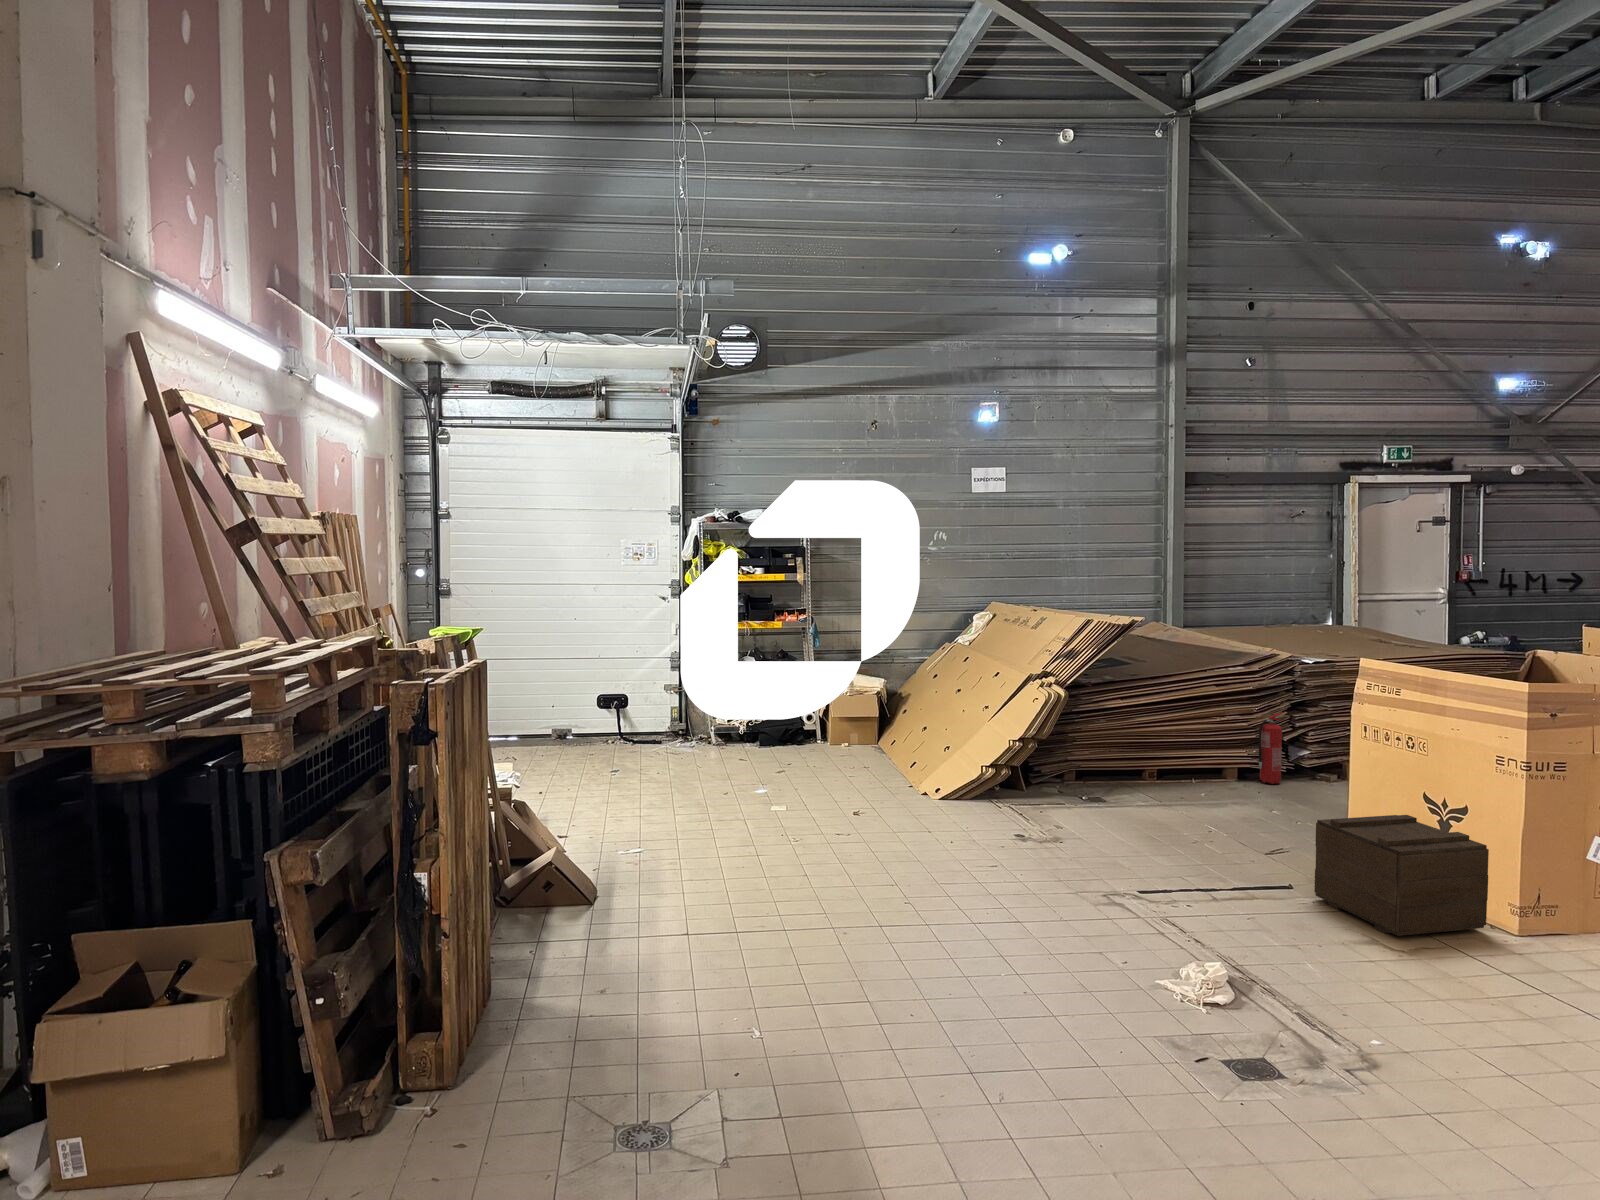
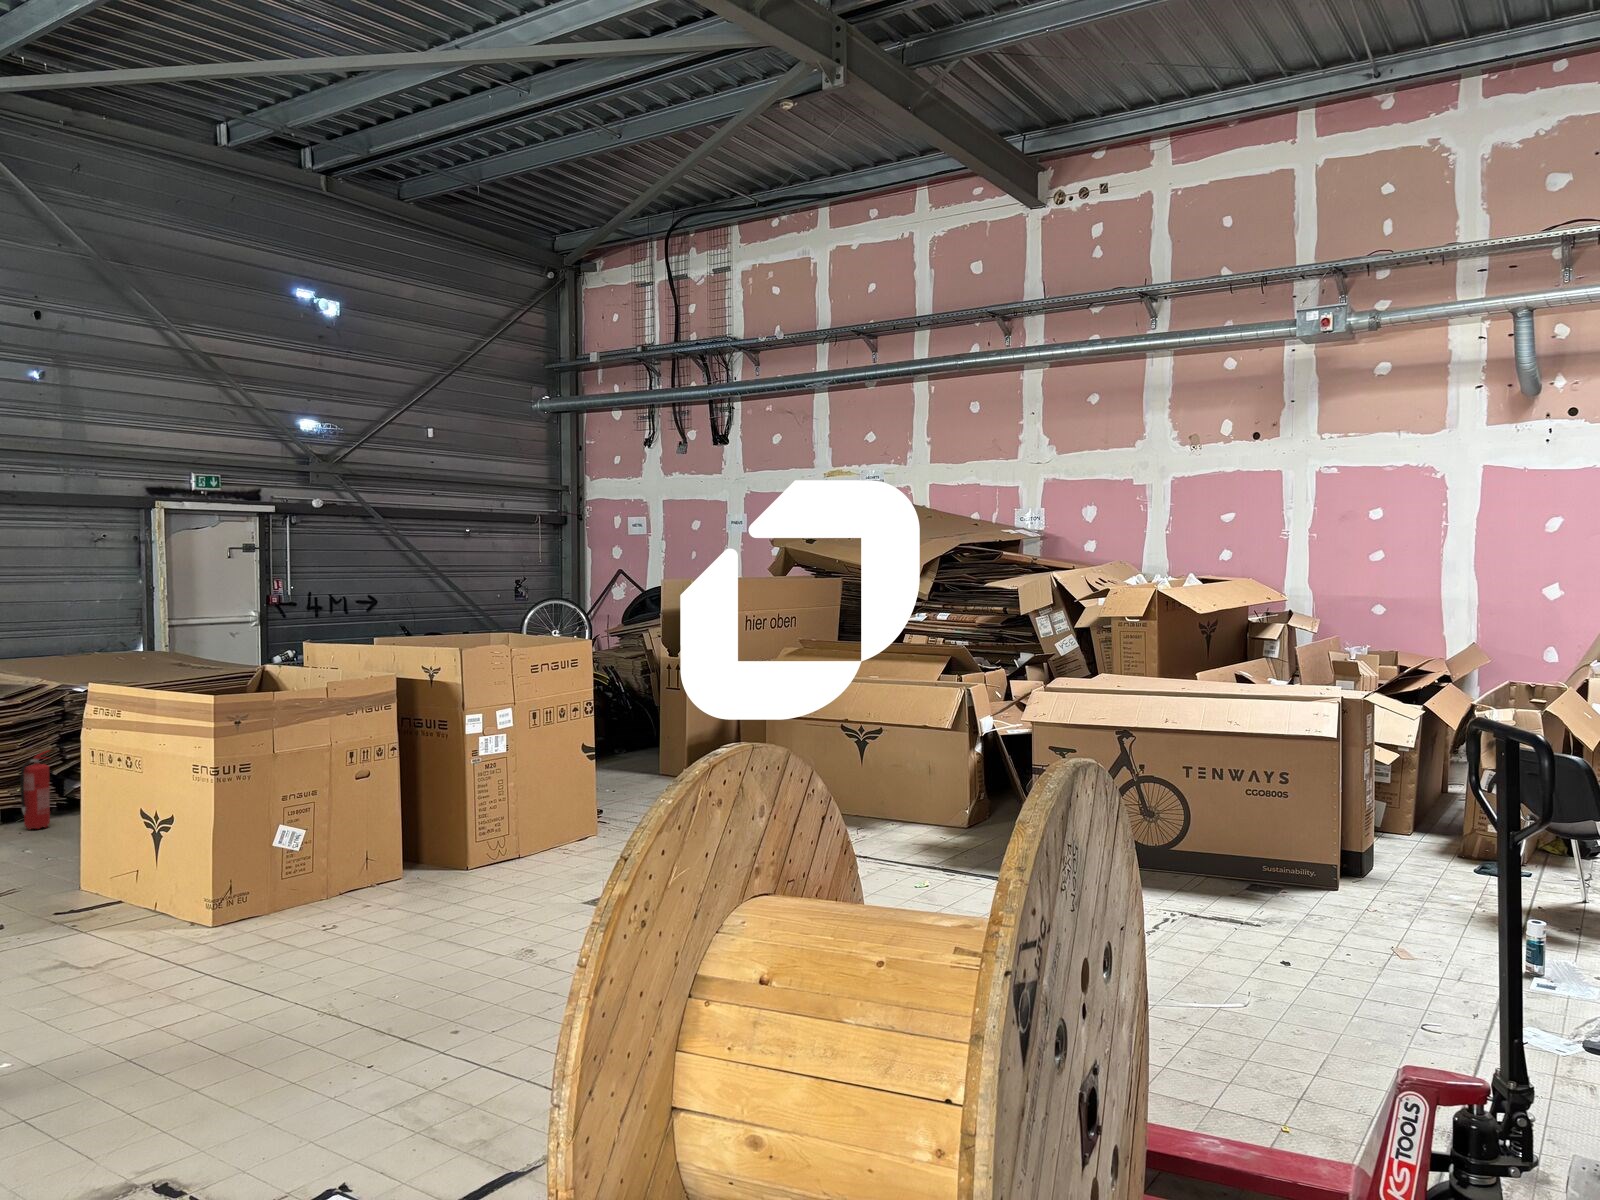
wooden crate: present [1314,815,1489,936] -> none [26,832,190,950]

